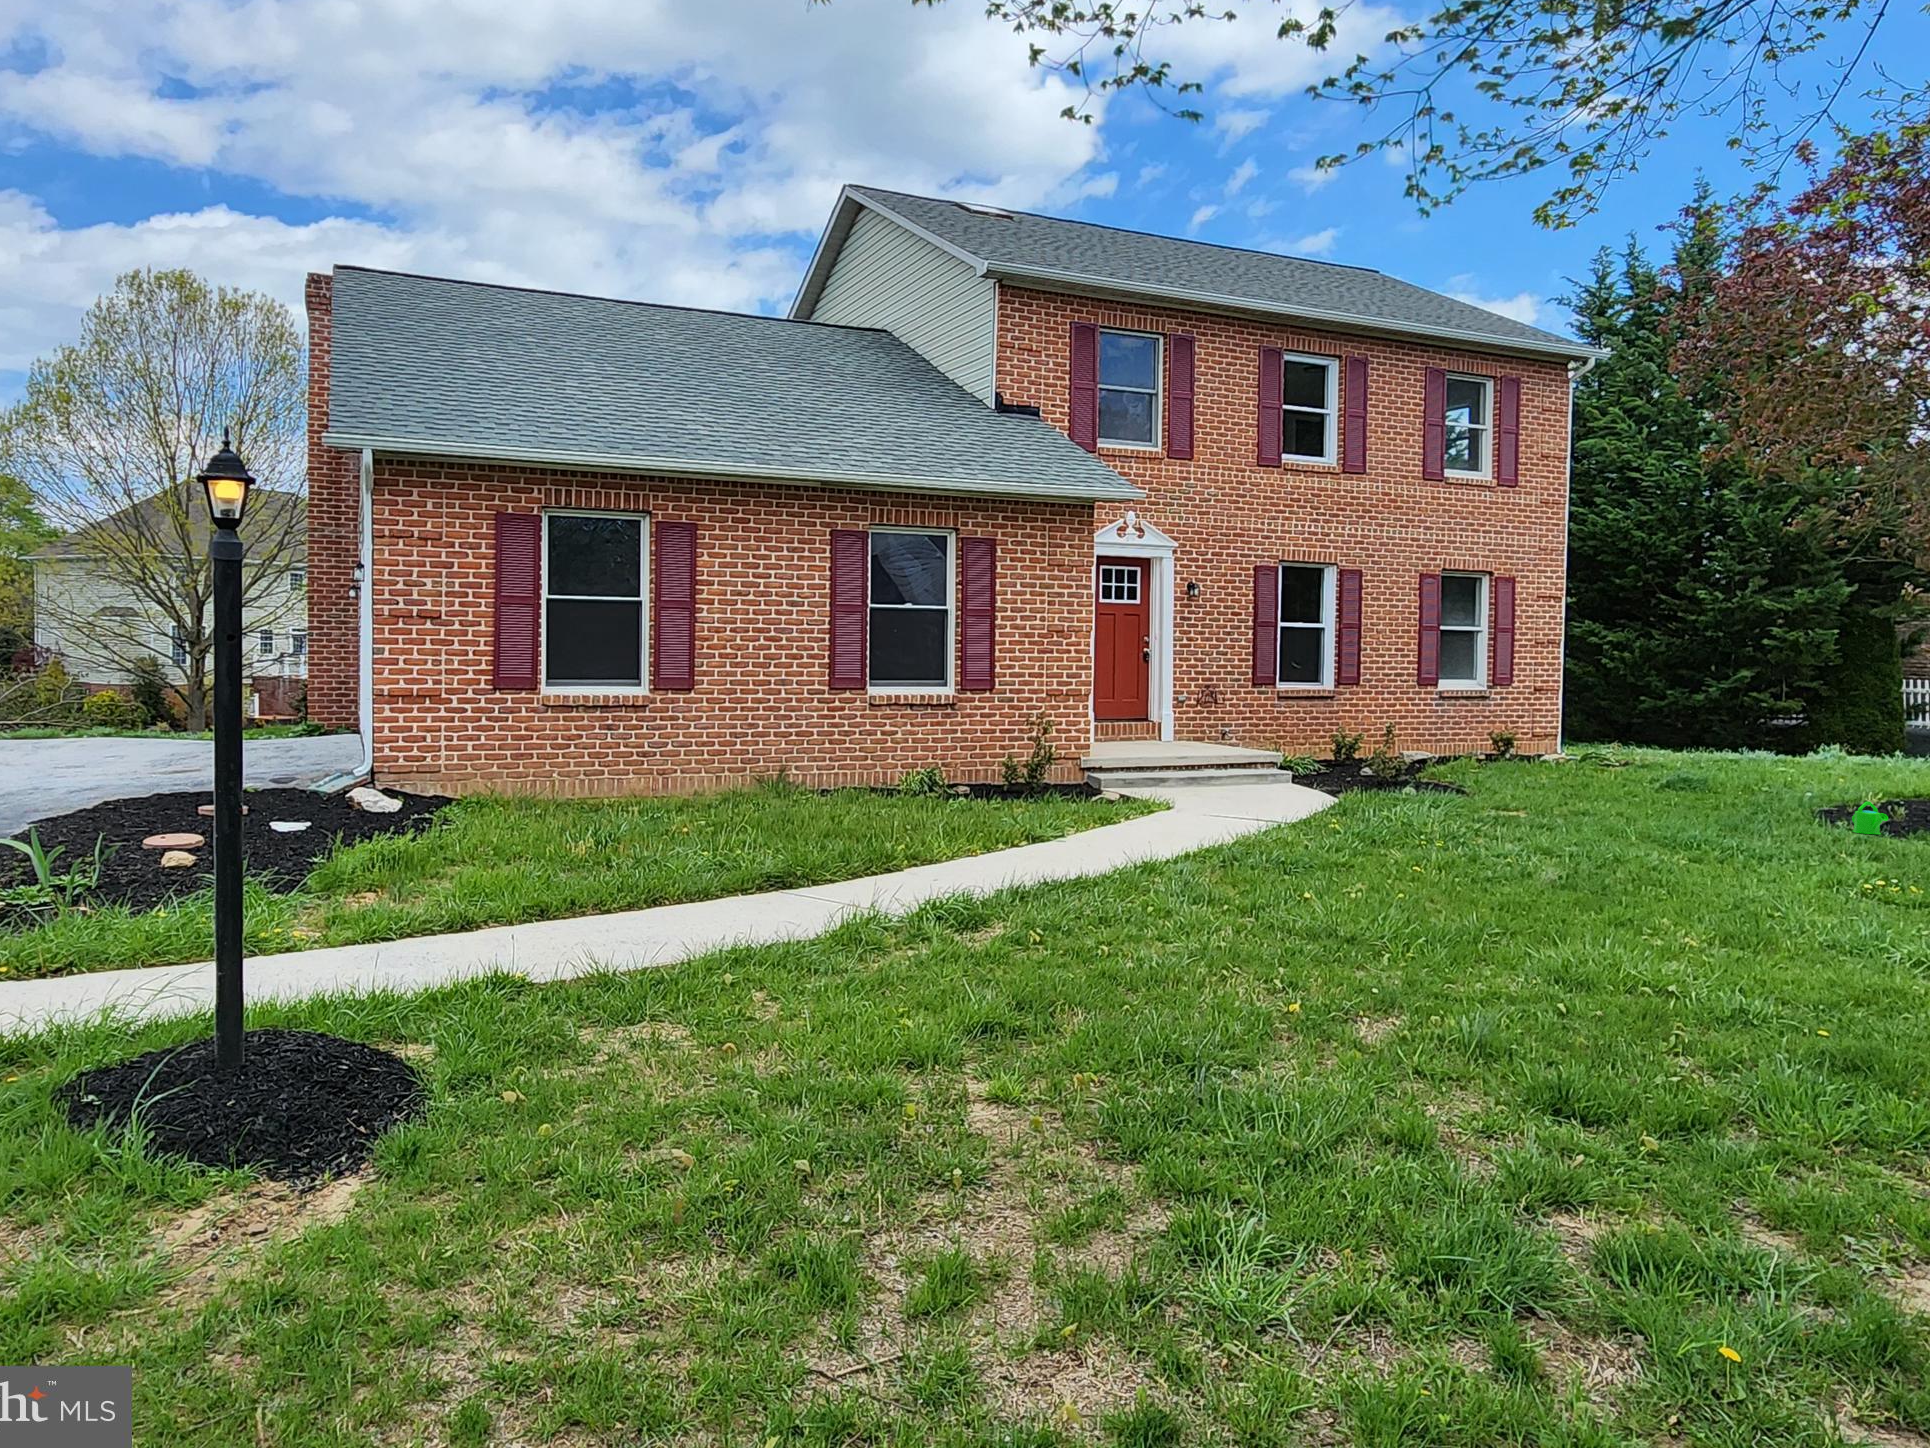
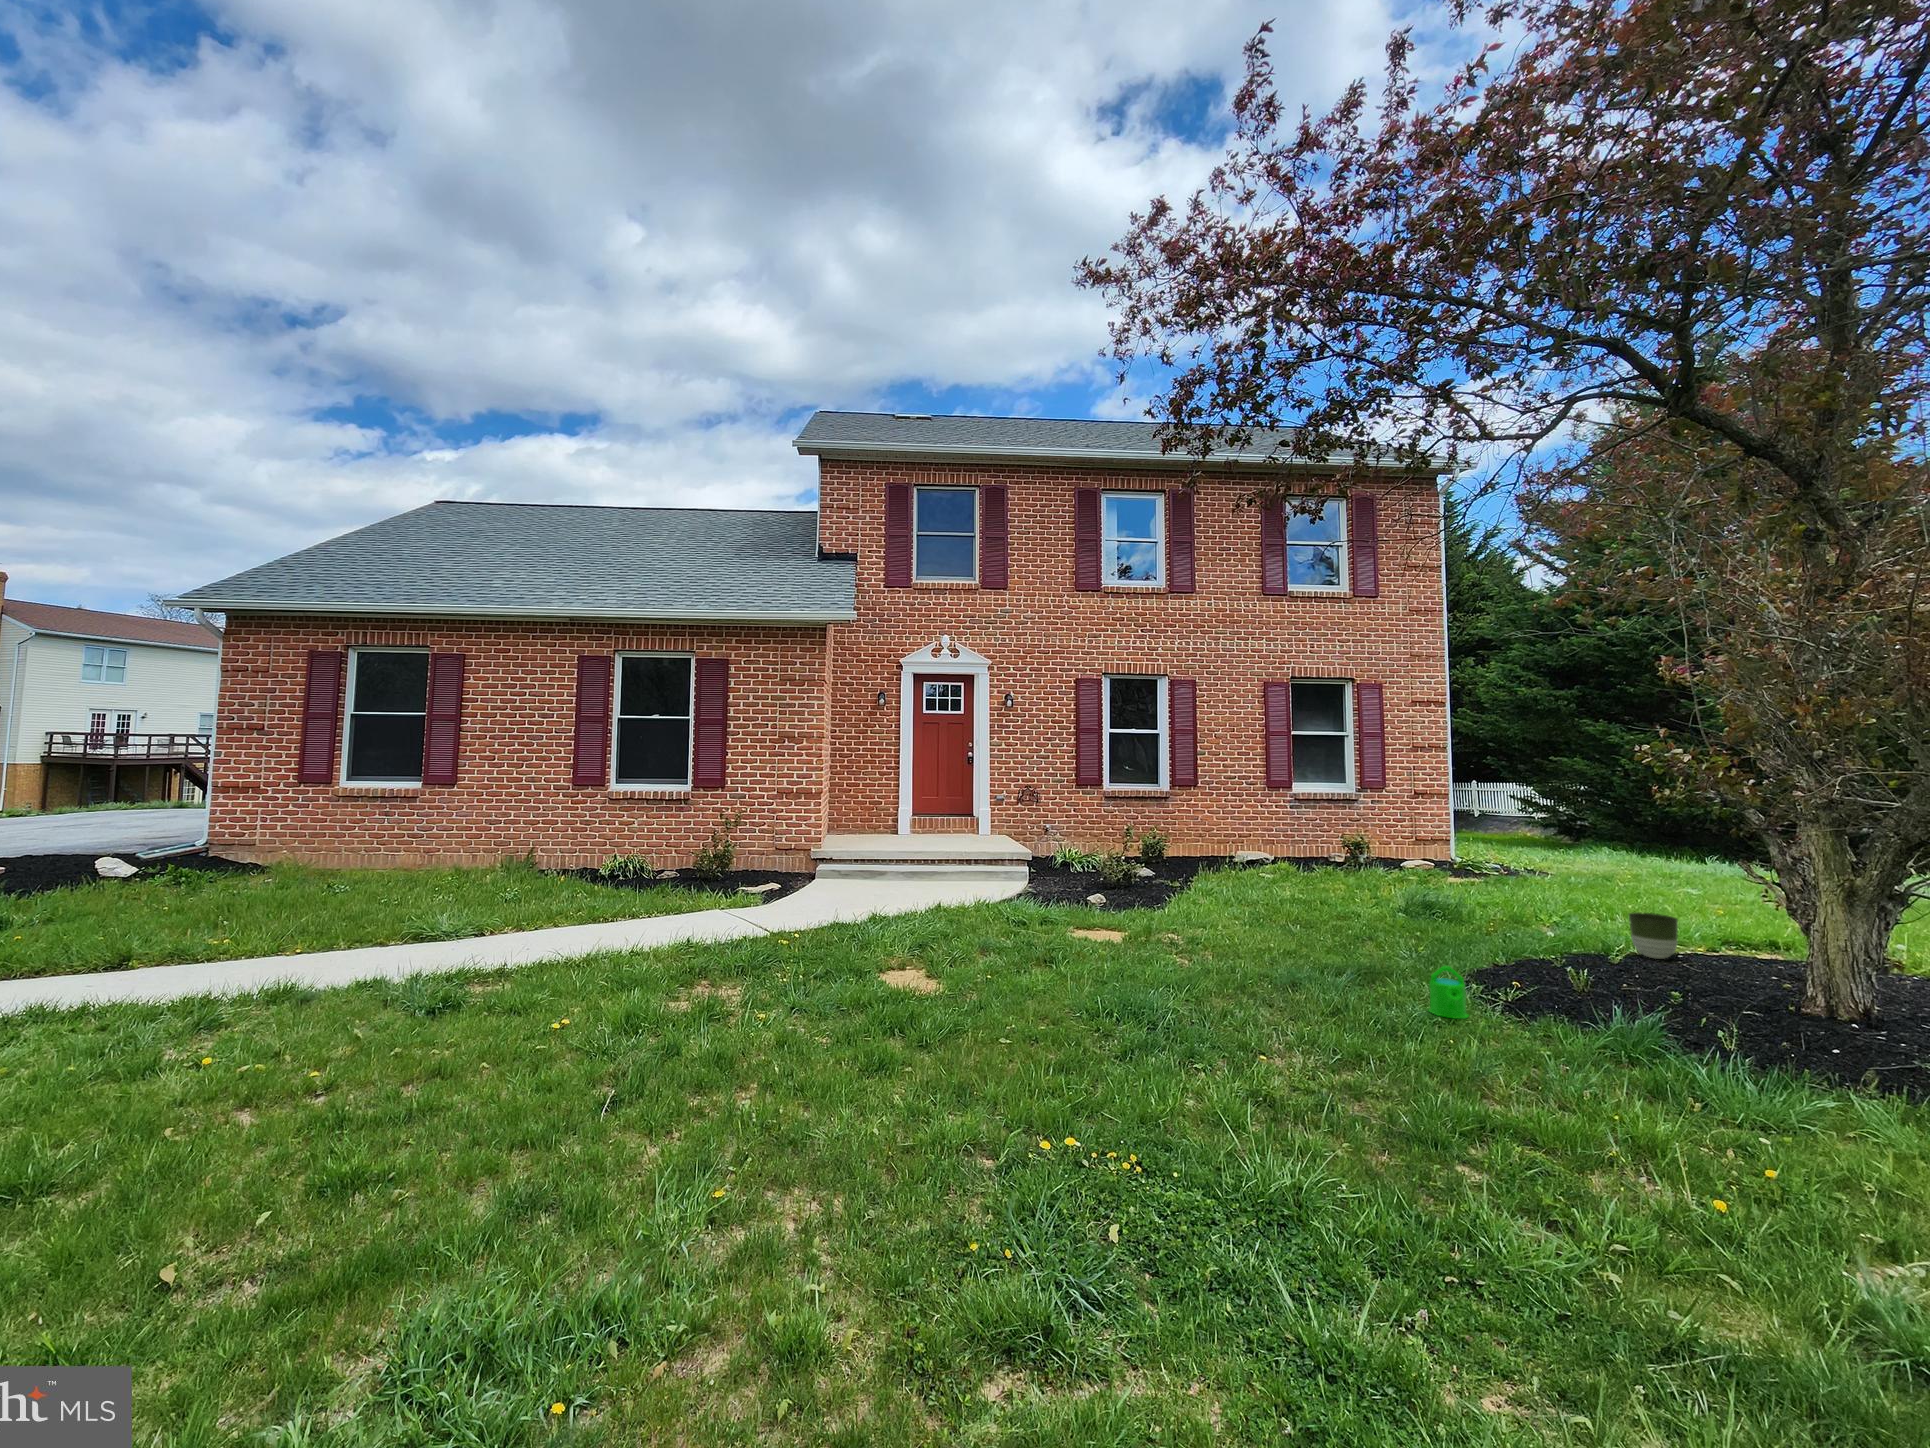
planter: none [1871,770,1904,801] -> present [1629,912,1678,959]

